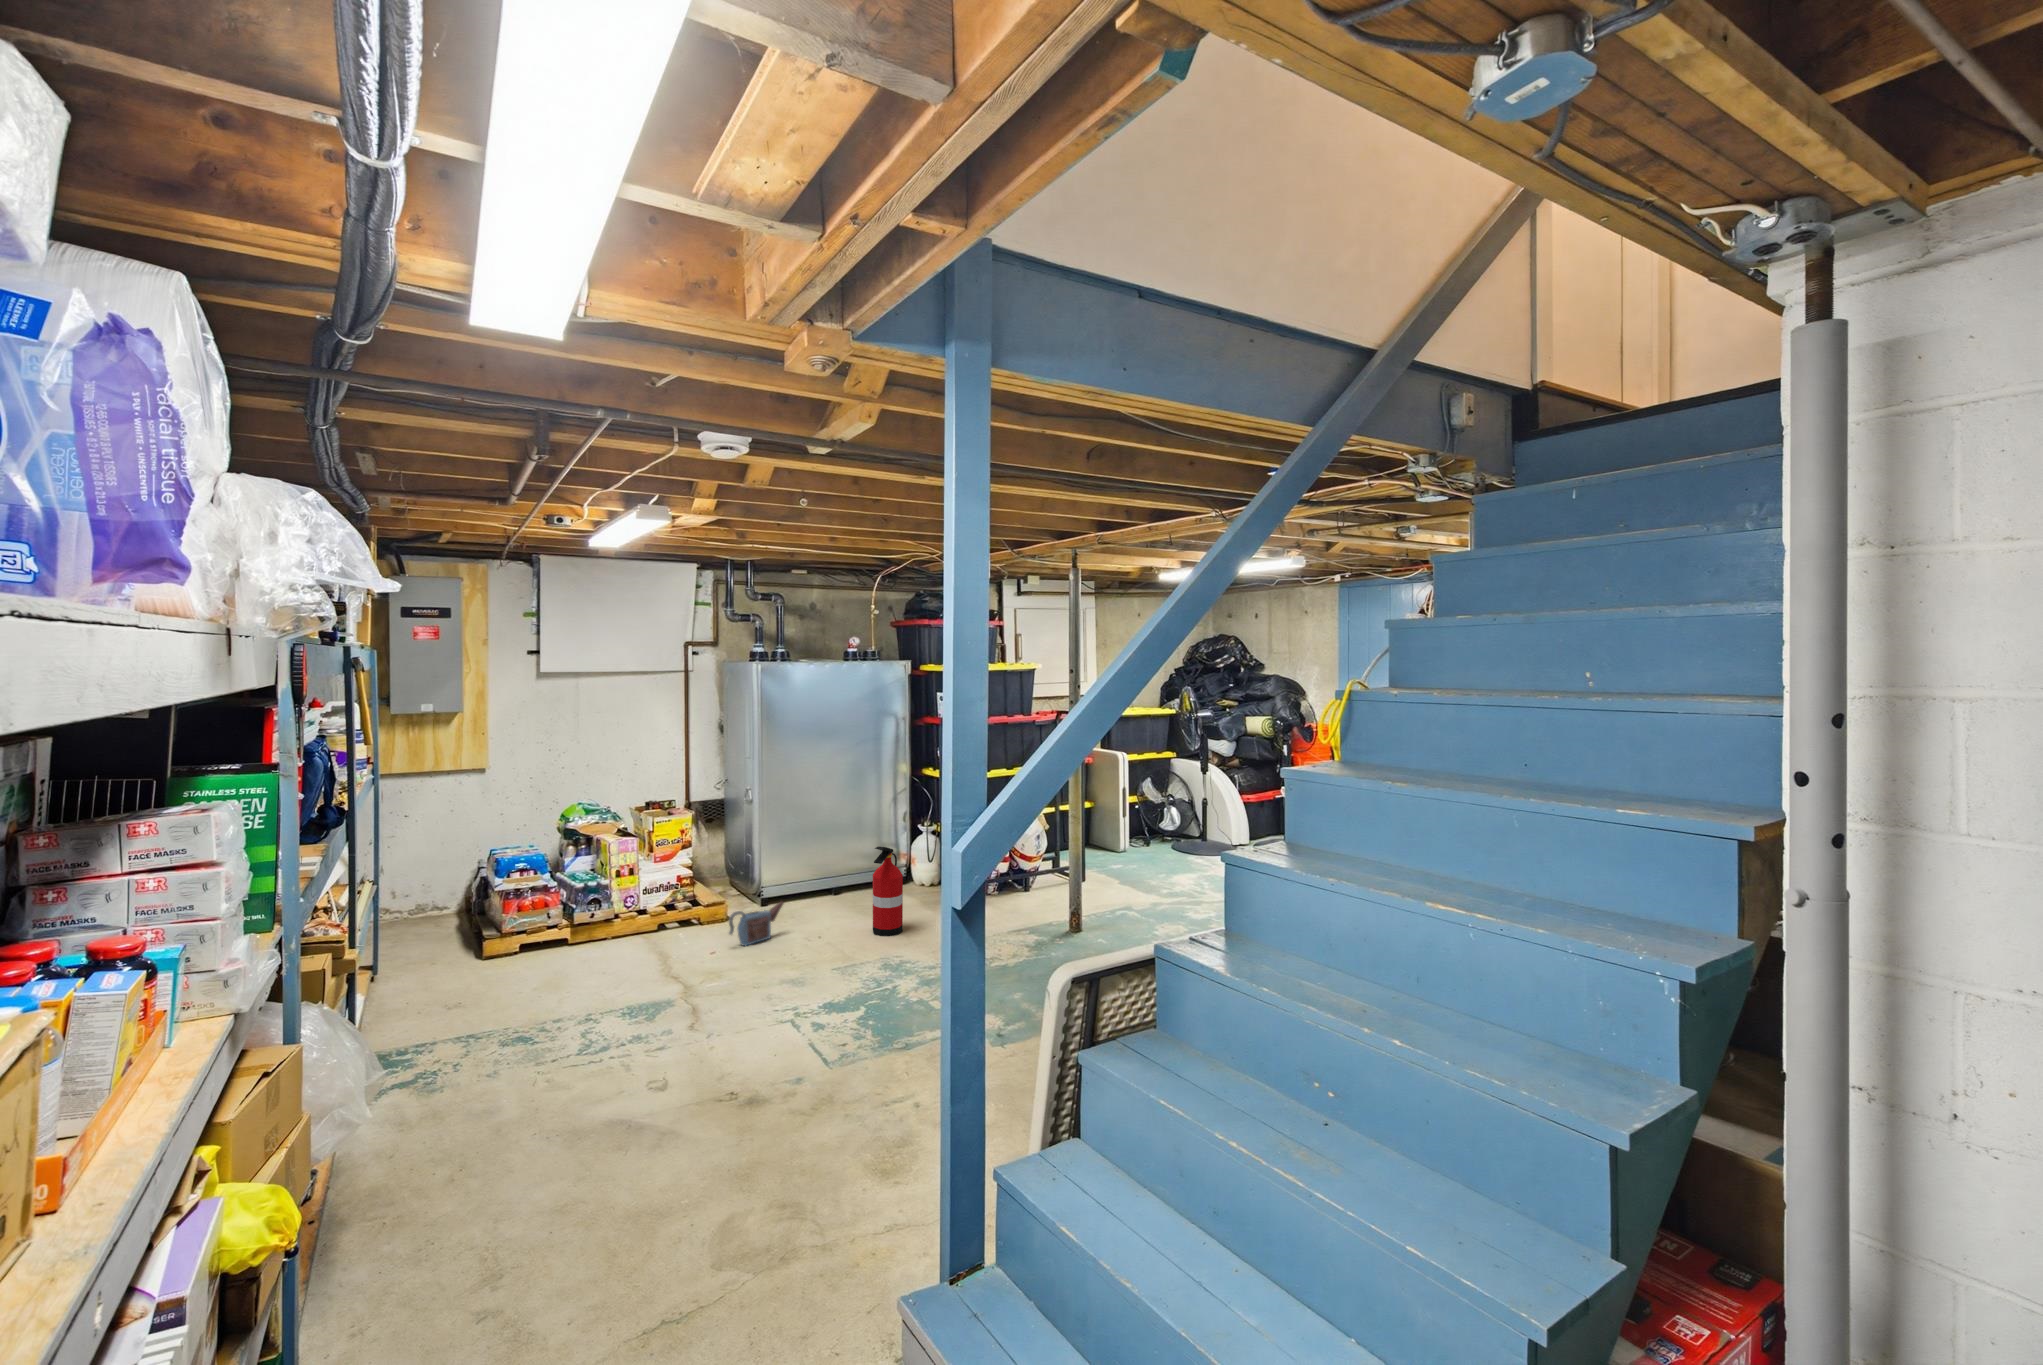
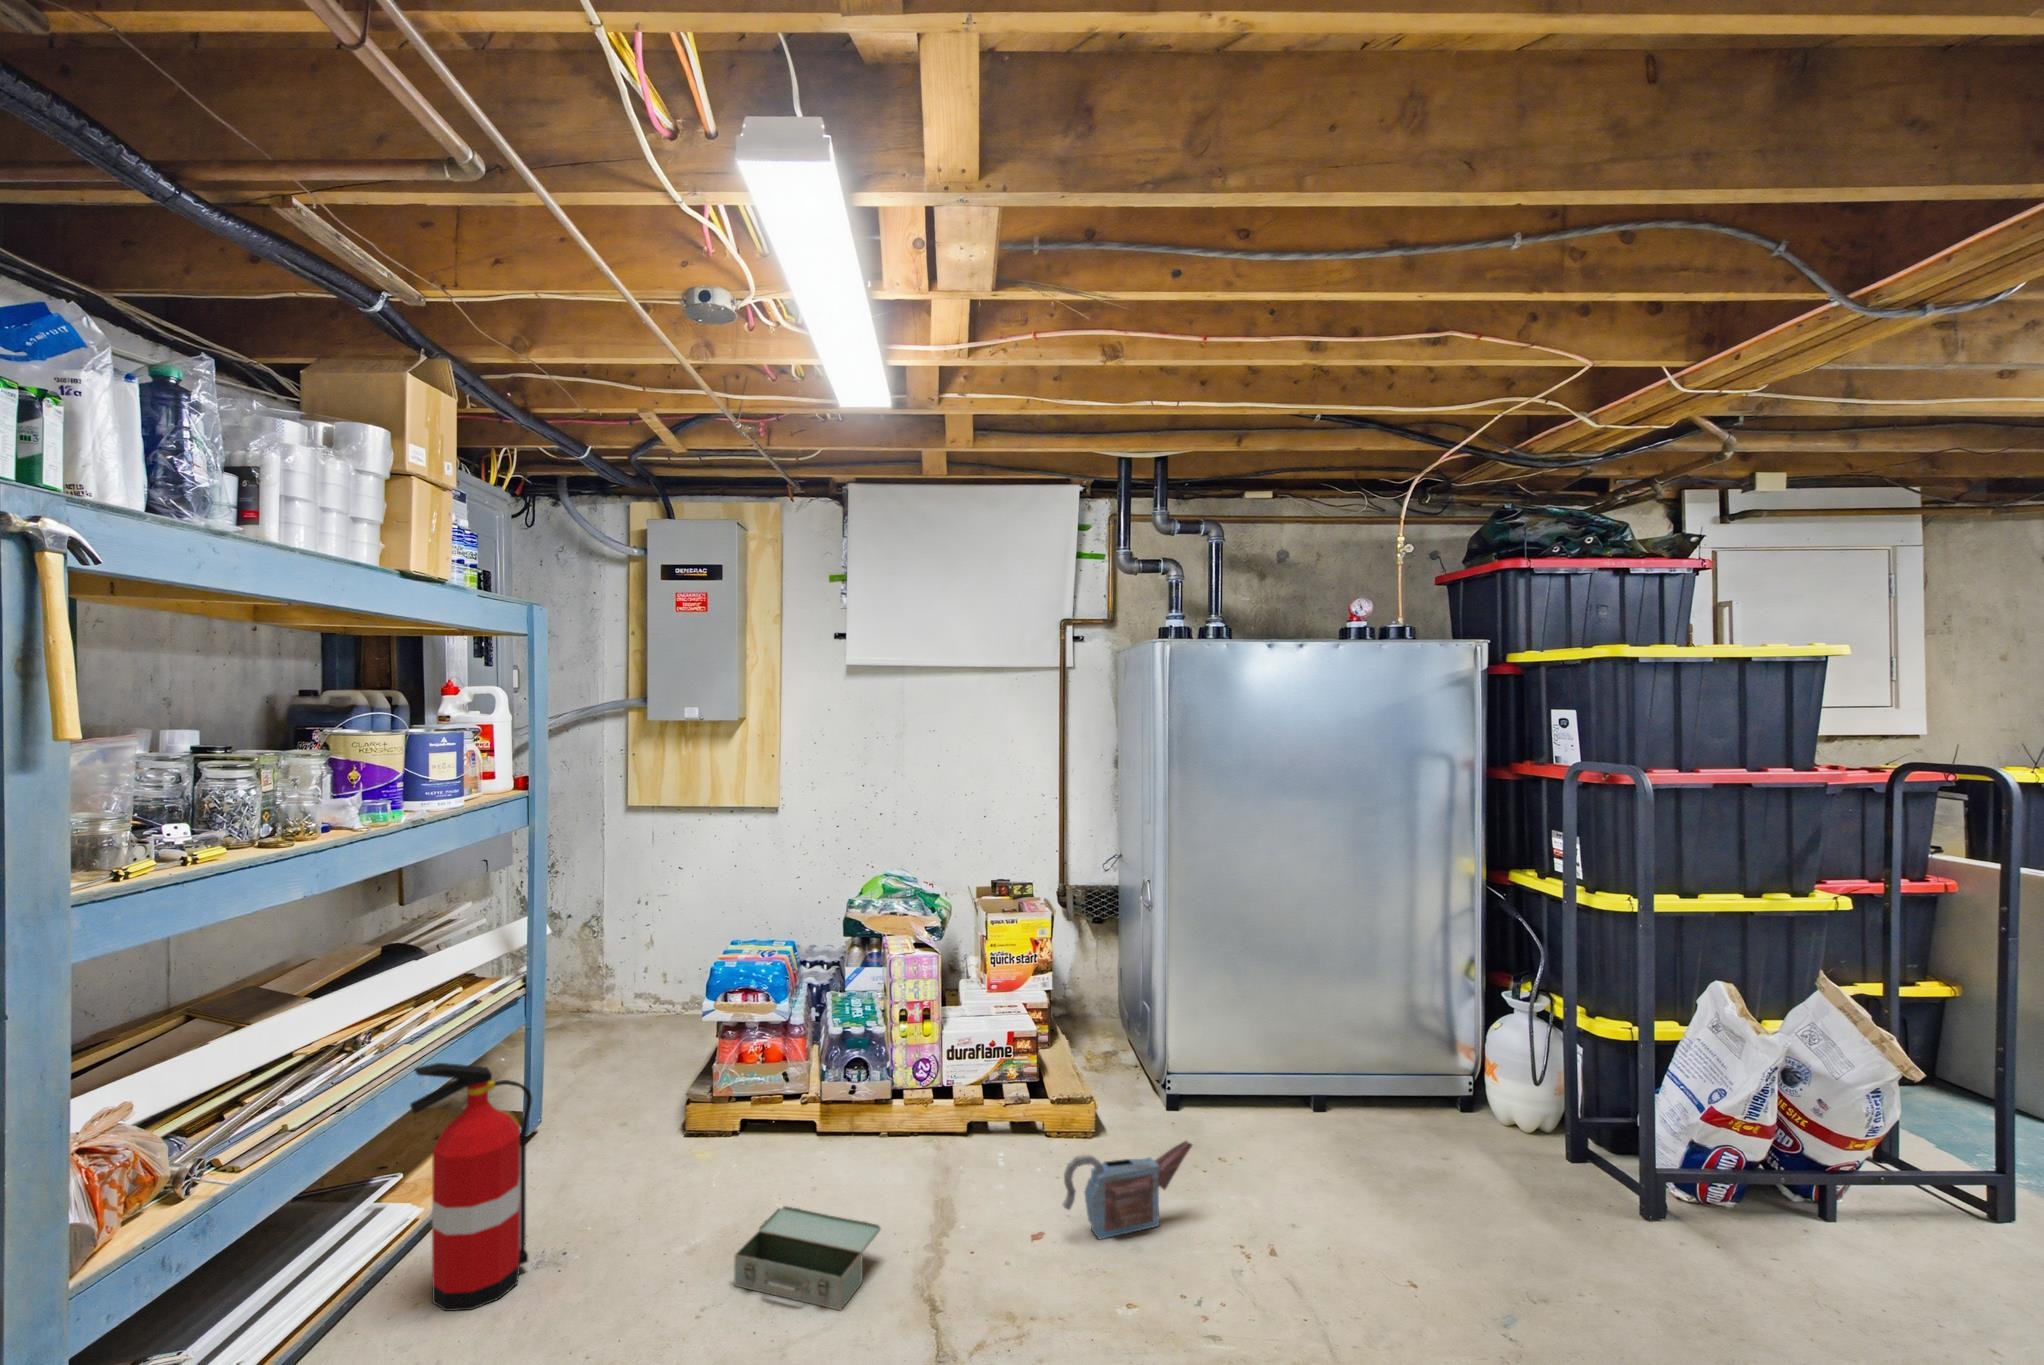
fire extinguisher: present [873,847,903,936] -> present [410,1063,532,1311]
toolbox: none [577,954,645,988] -> present [734,1206,881,1310]

